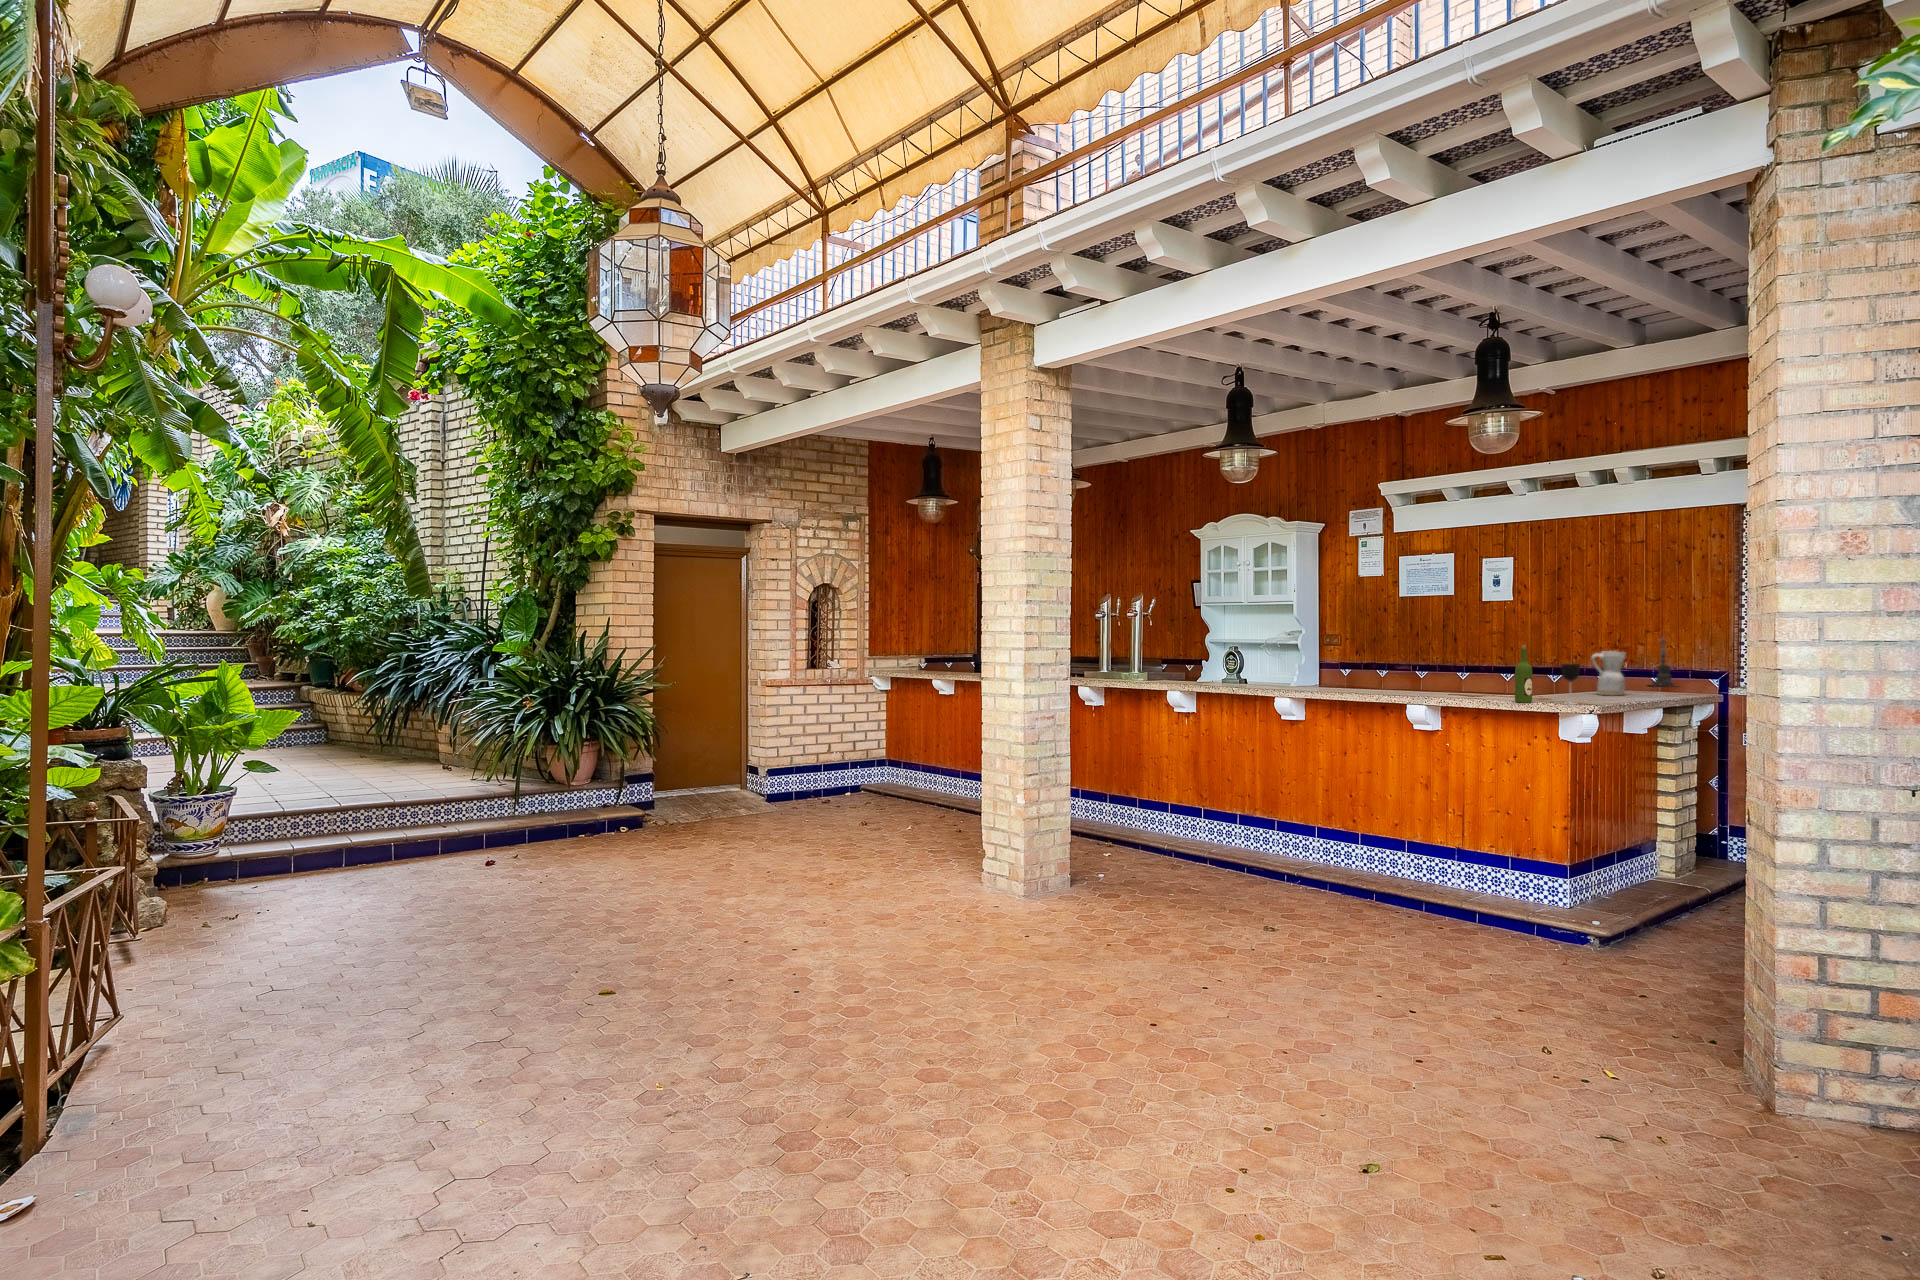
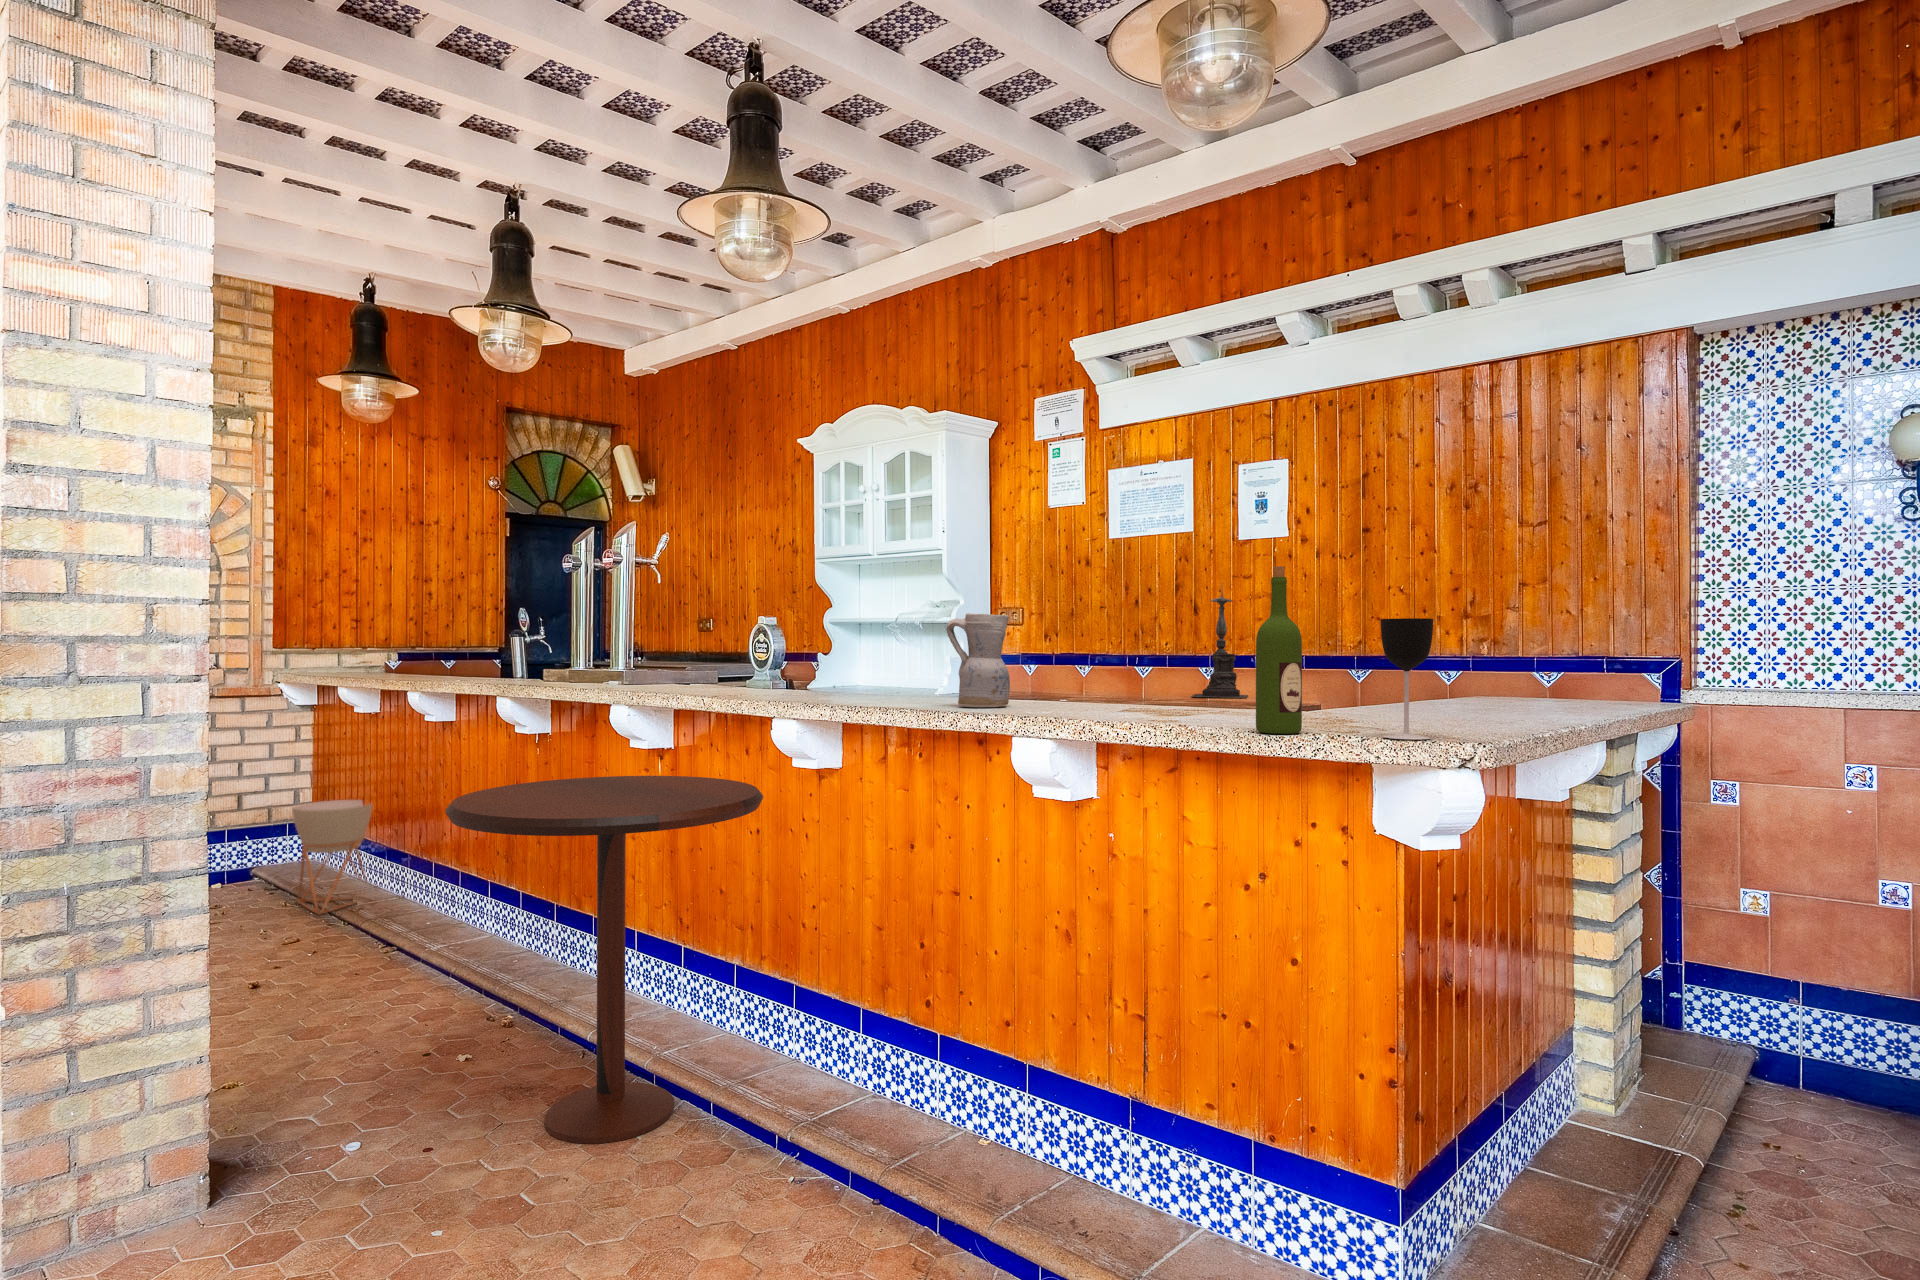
candle holder: present [1652,638,1675,687] -> present [1191,586,1248,698]
ceramic pitcher: present [1591,651,1626,695] -> present [946,613,1010,707]
pedestal table: none [1136,724,1271,877] -> present [445,776,763,1144]
planter: none [911,744,951,806] -> present [292,800,373,914]

